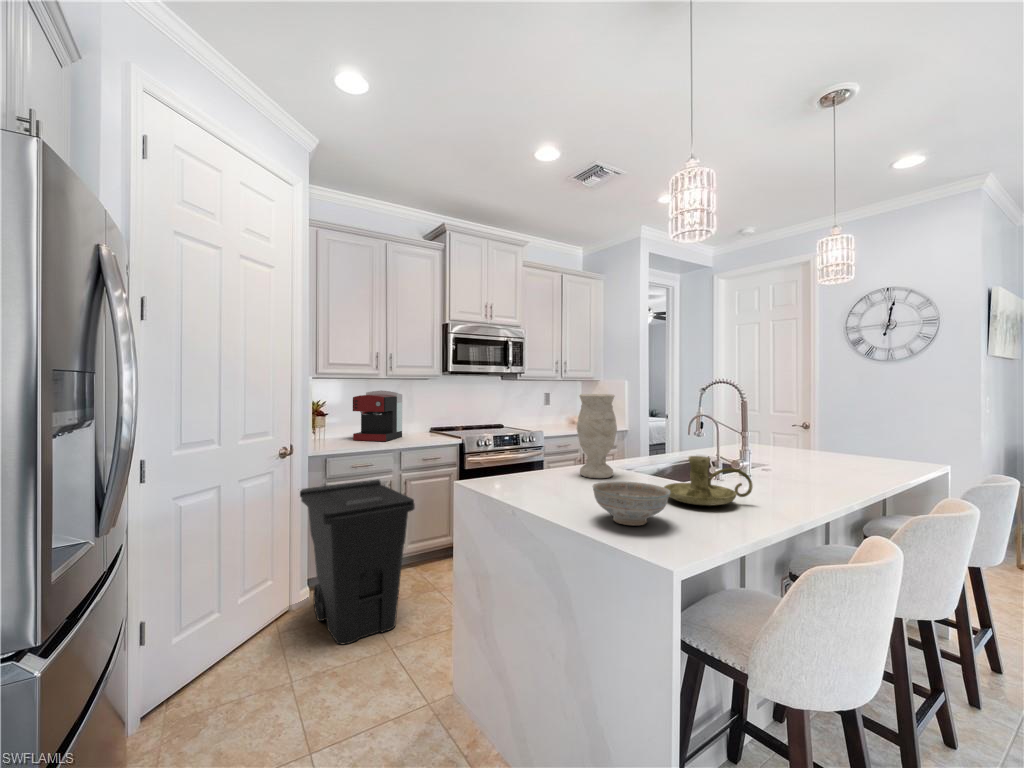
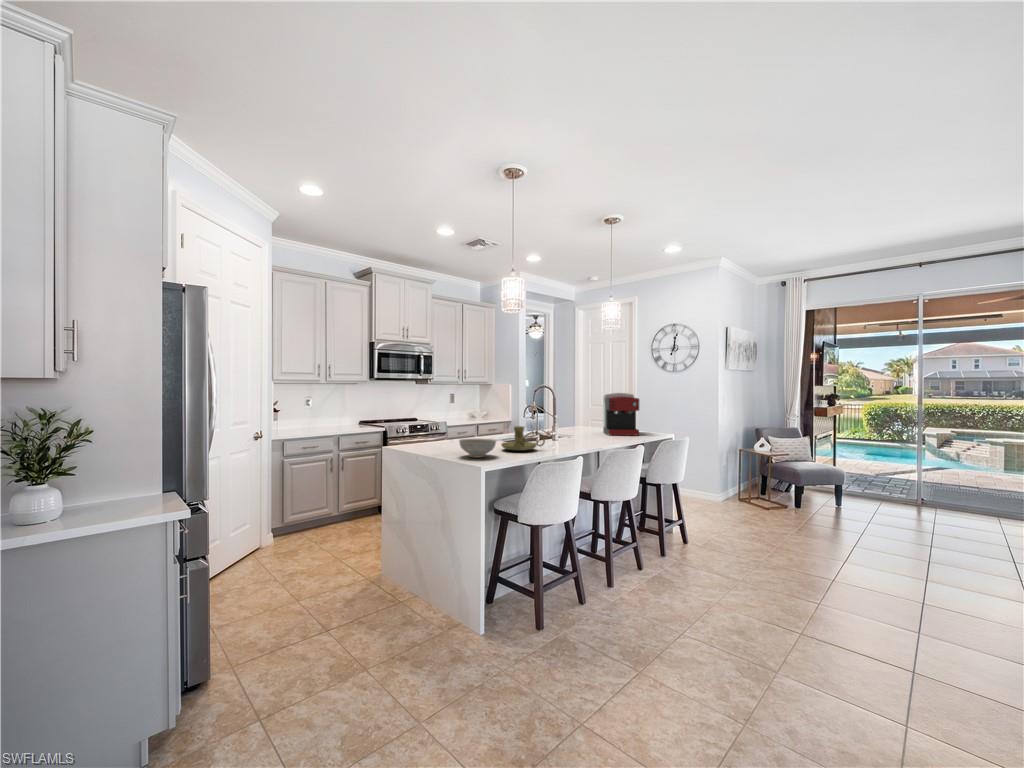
coffee maker: present [353,390,402,441] -> present [603,393,639,435]
vase: present [577,394,617,478] -> none [459,394,483,443]
trash can: present [300,479,415,645] -> none [267,456,354,561]

